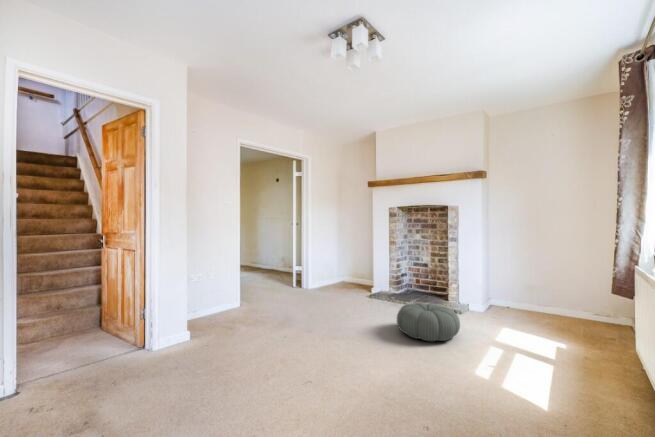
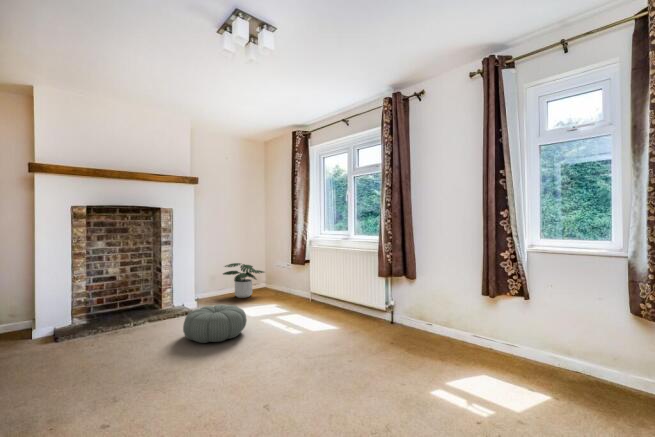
potted plant: none [531,274,600,324] -> present [223,263,264,298]

